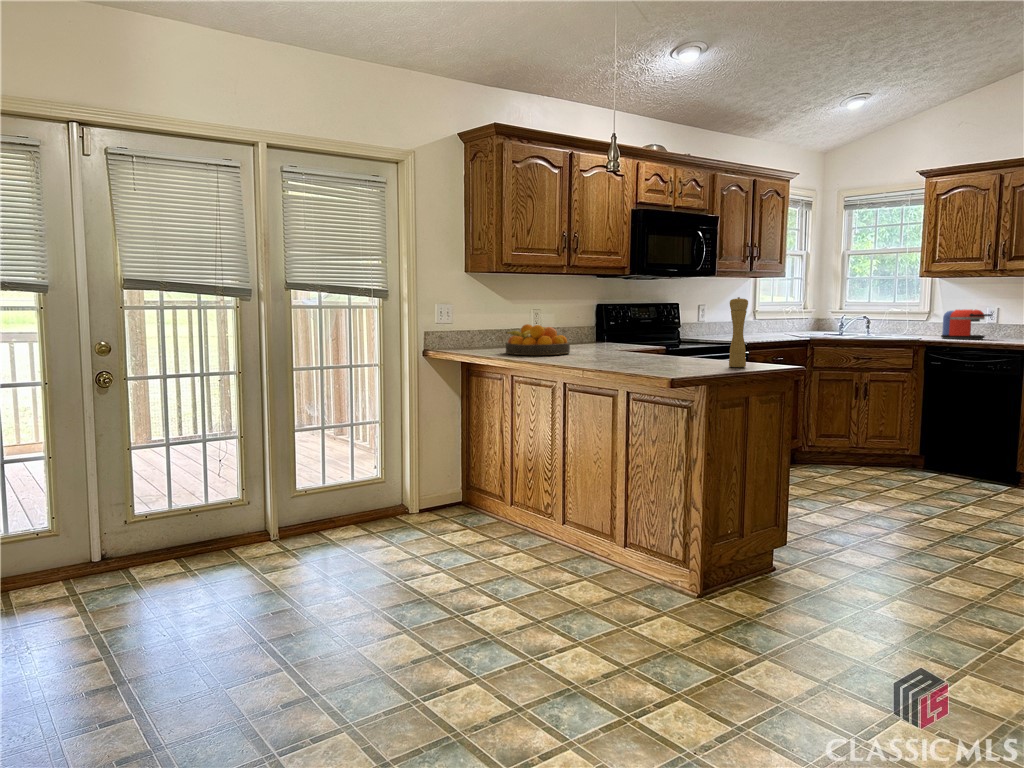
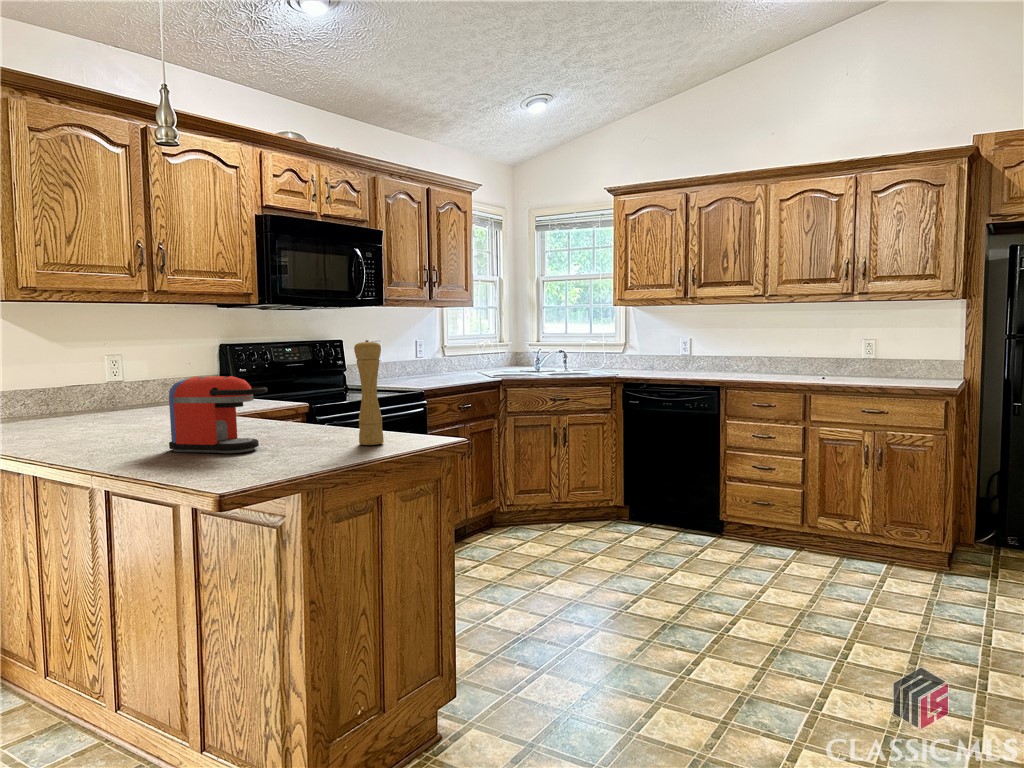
coffee maker: present [941,310,992,339] -> present [169,376,267,453]
fruit bowl: present [506,324,570,355] -> none [29,382,145,434]

